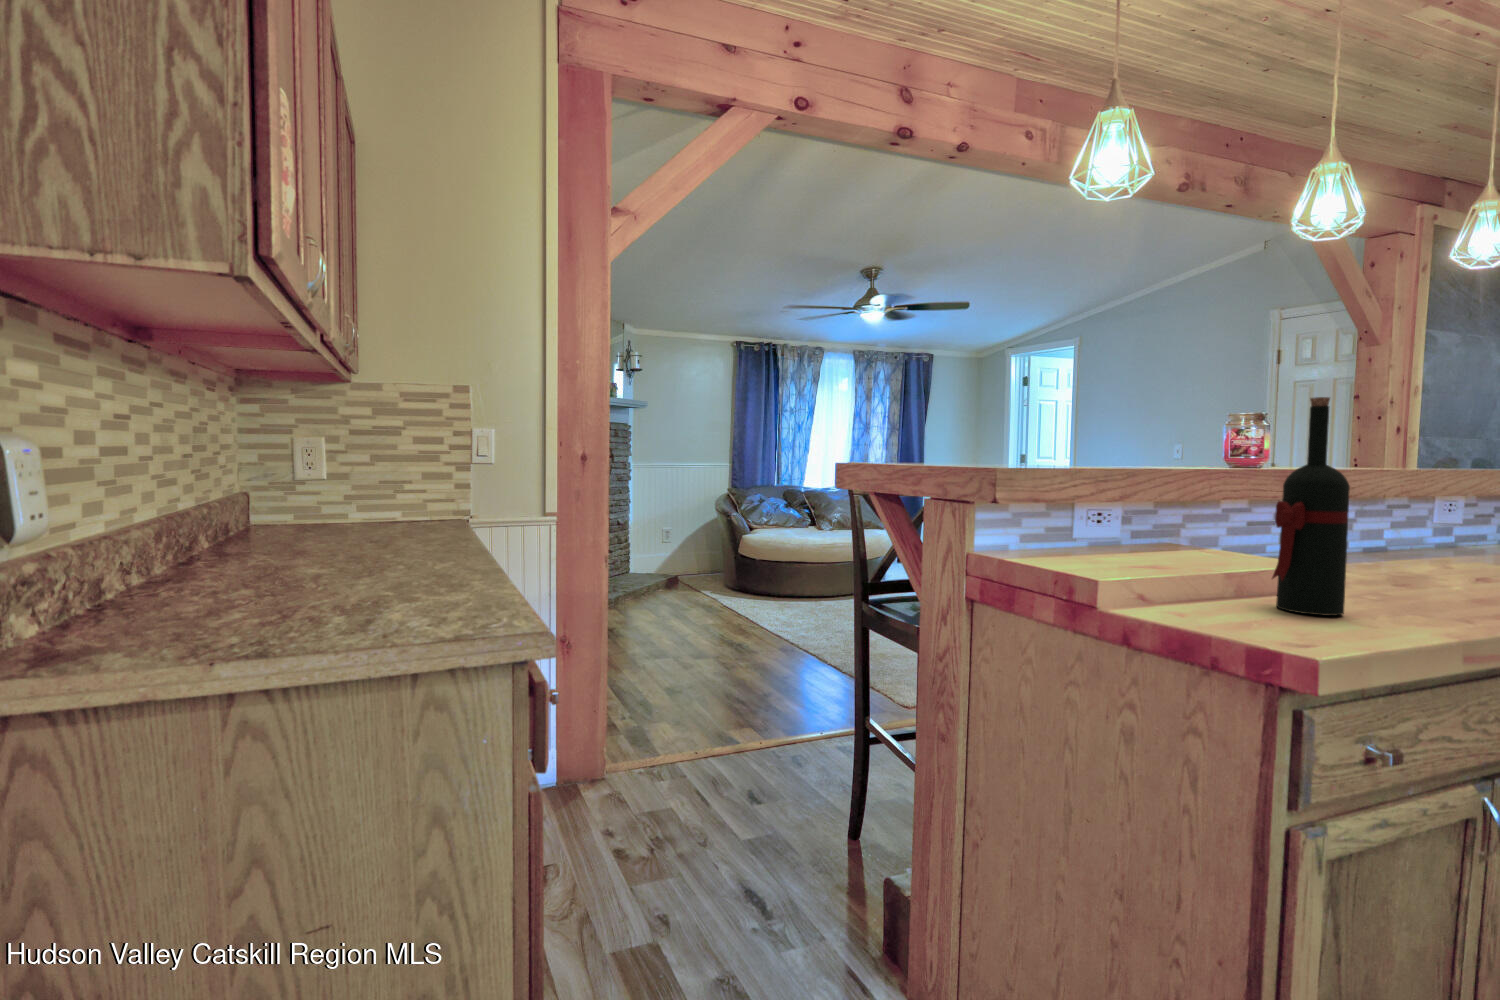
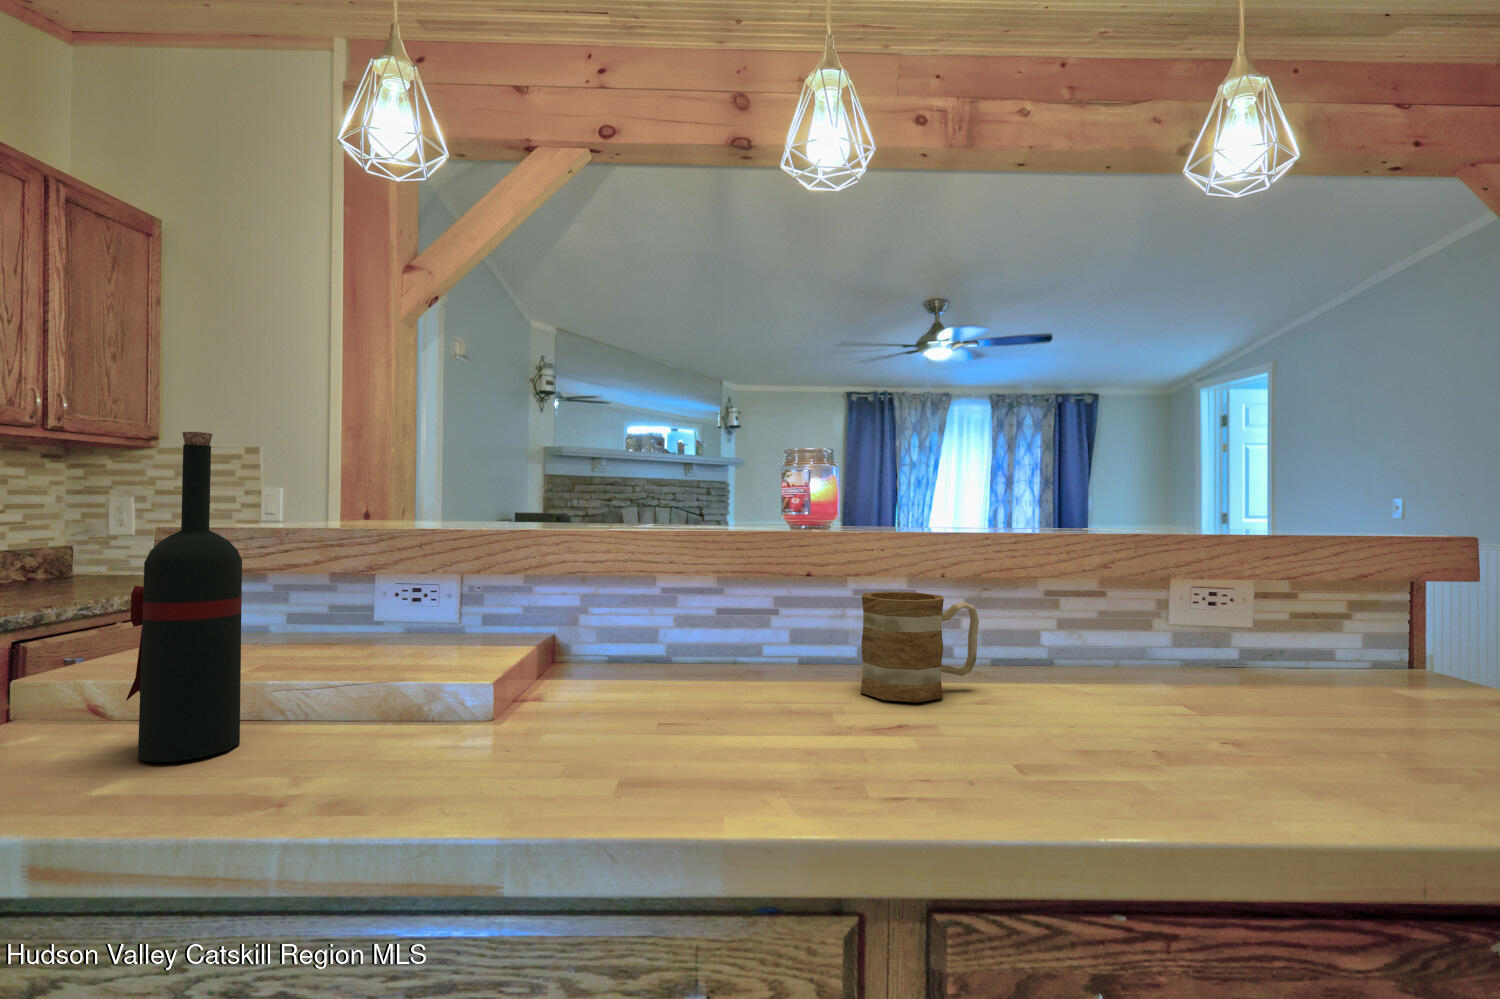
mug: none [1381,504,1451,567] -> present [861,591,979,702]

